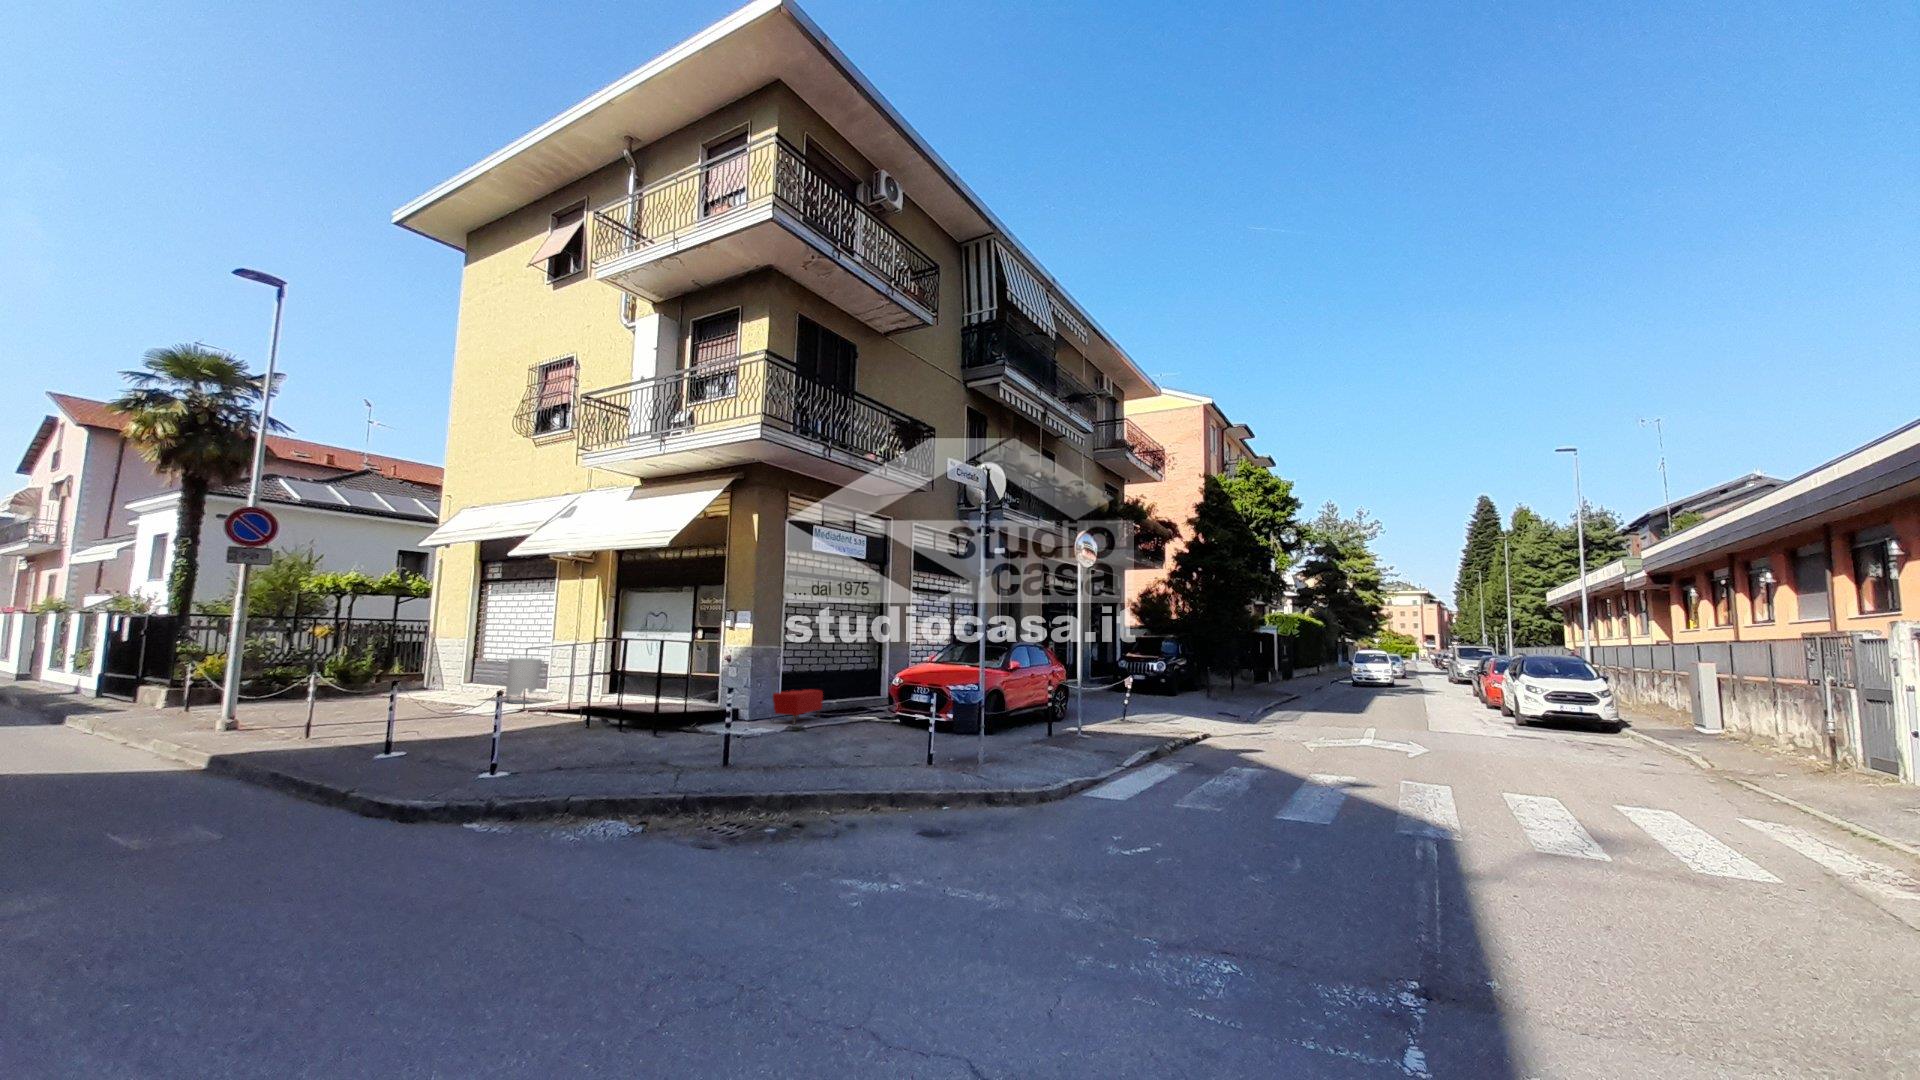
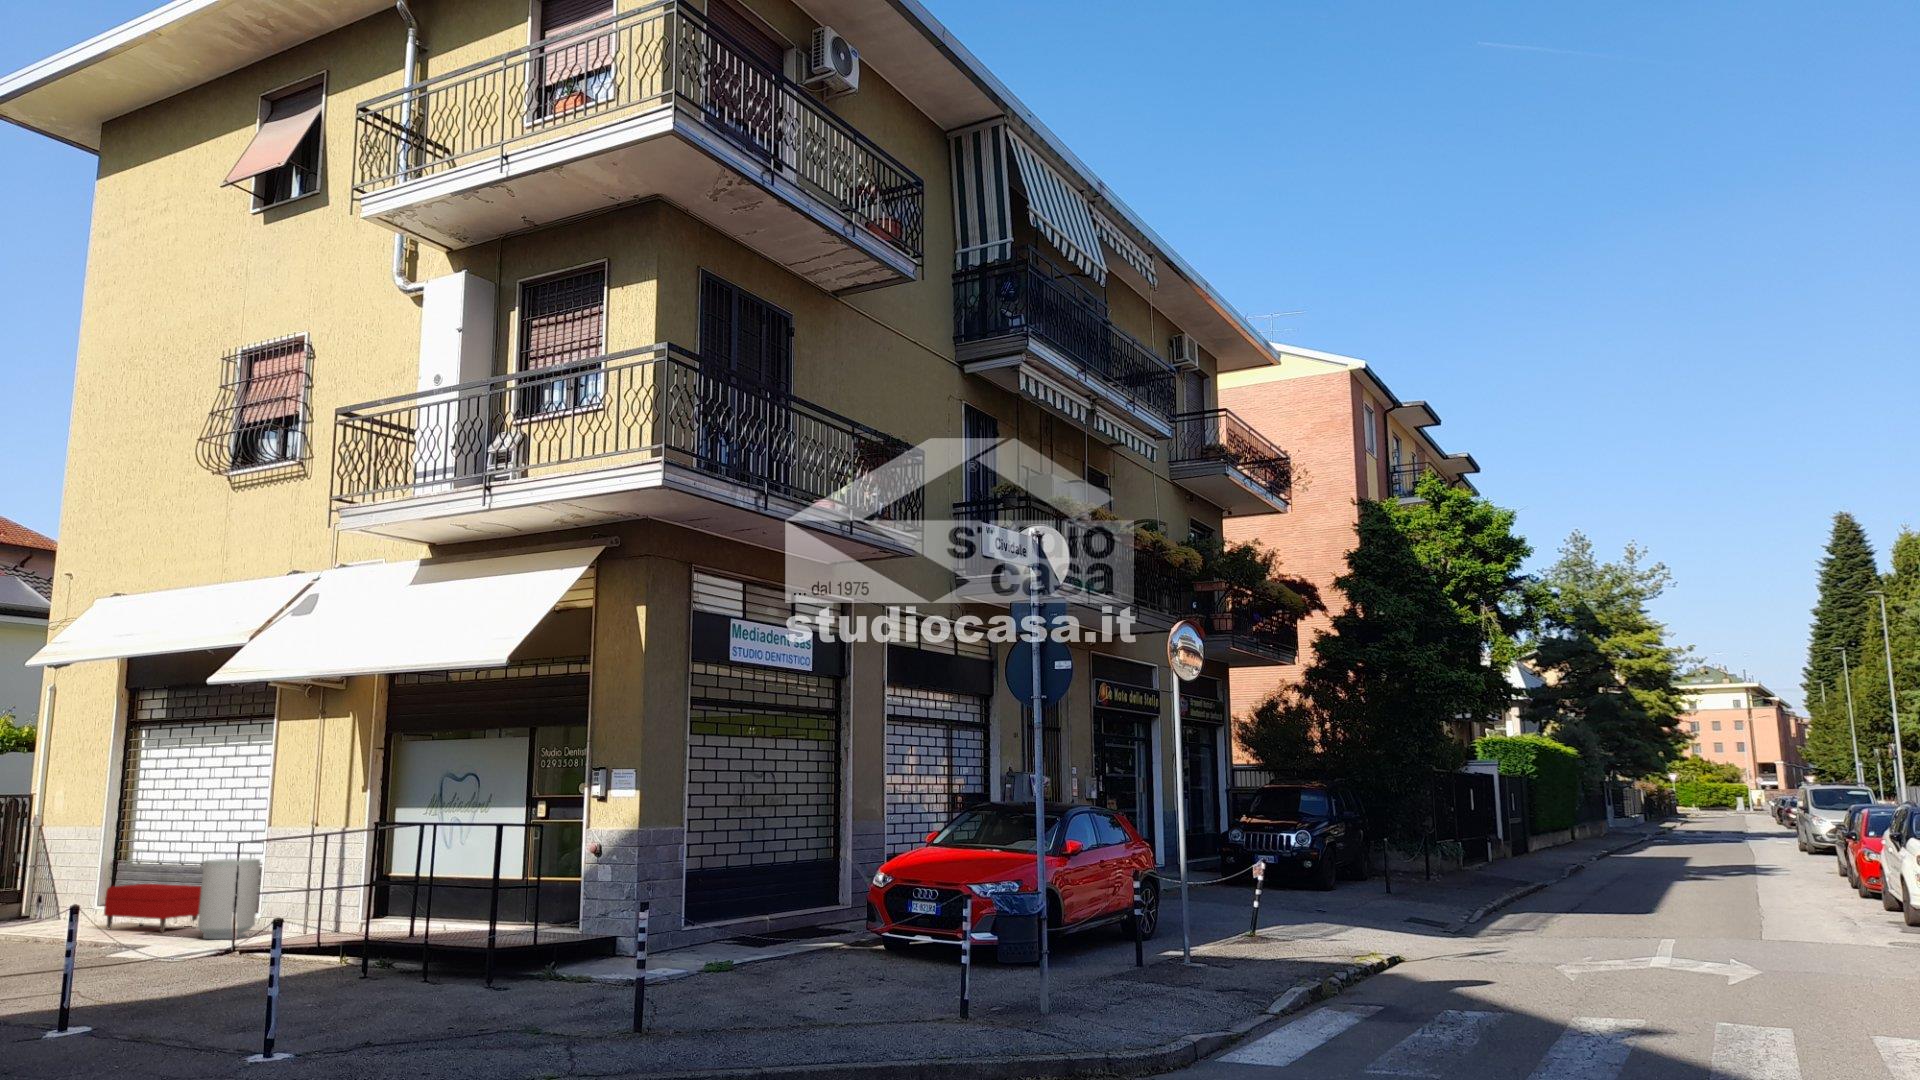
bench: present [771,690,823,724] -> present [104,884,201,933]

